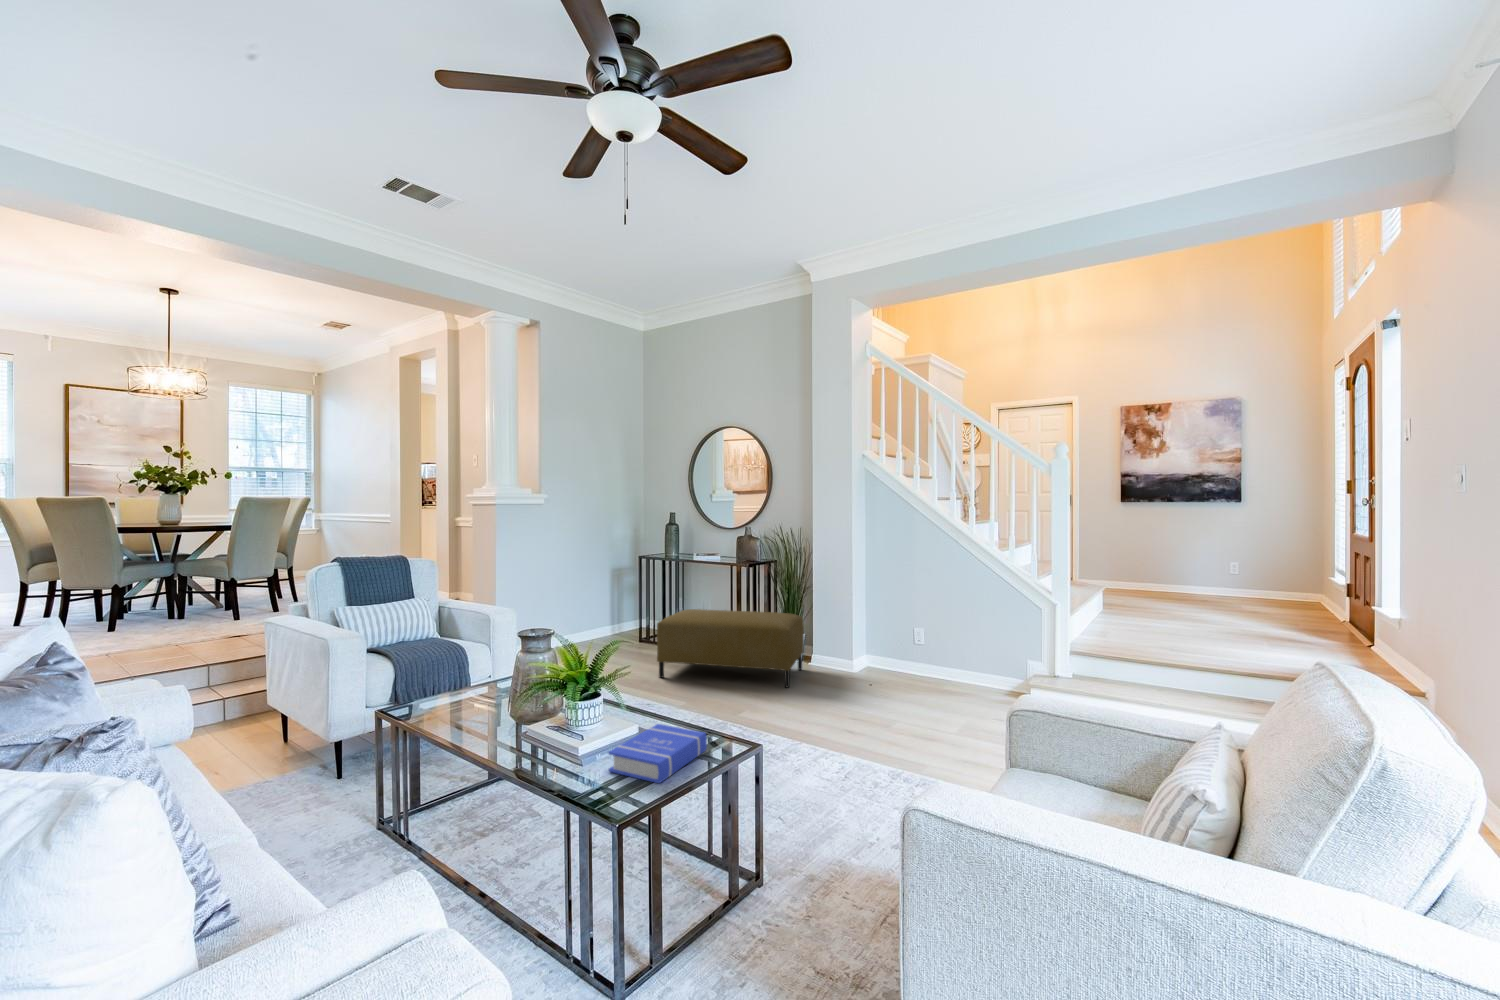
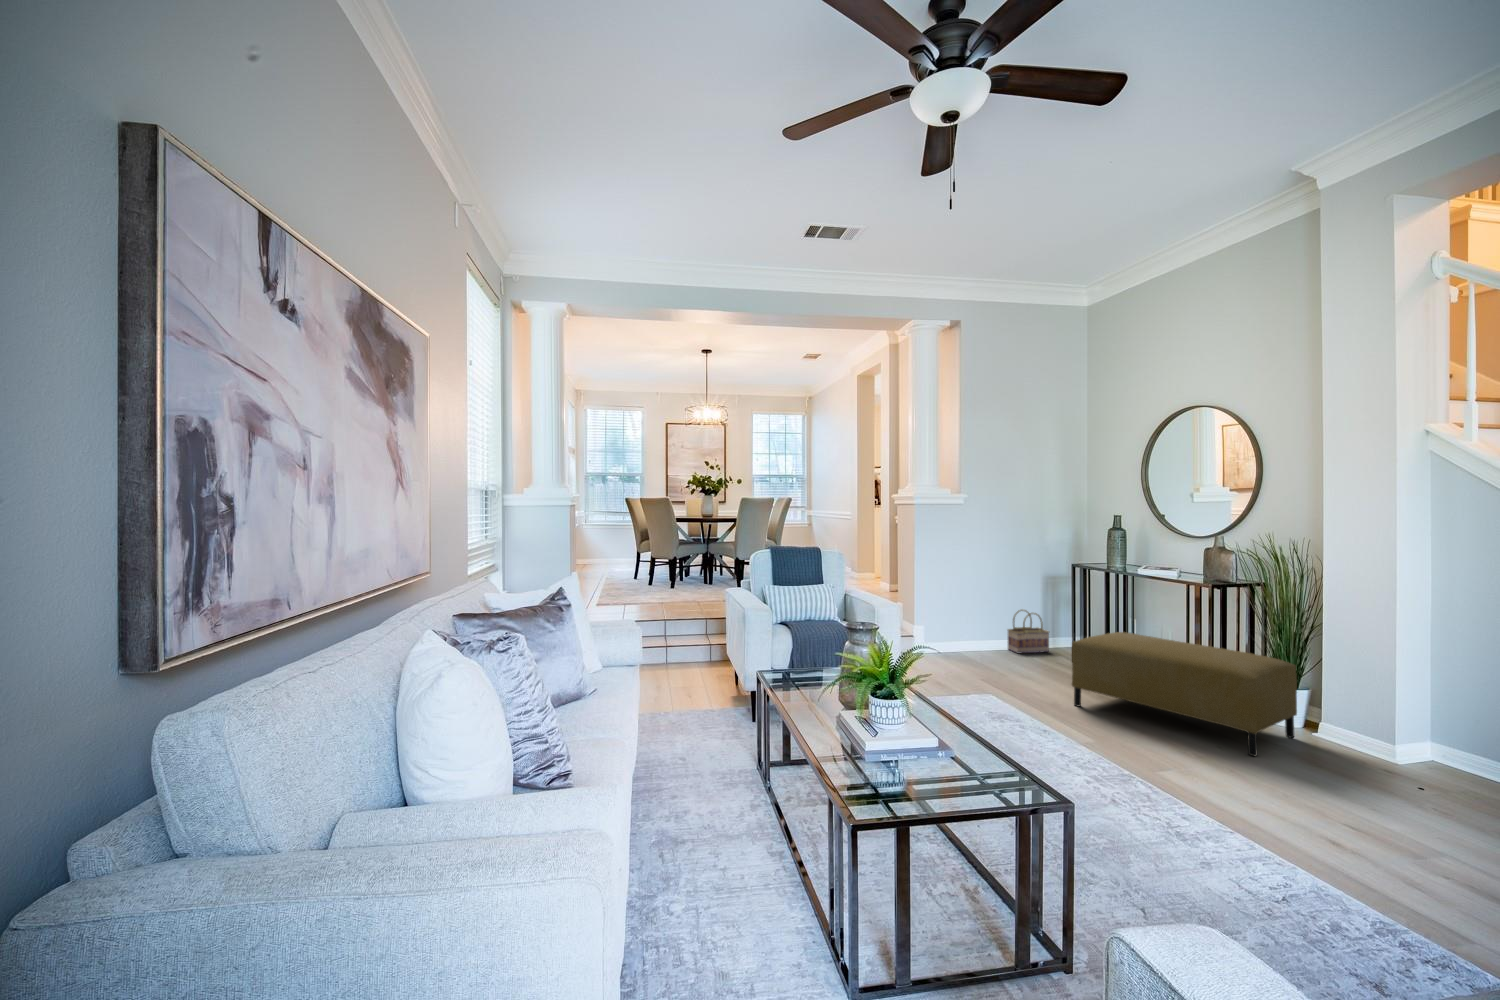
basket: none [580,601,617,642] -> present [1007,610,1049,653]
book: present [608,724,707,783] -> none [885,741,999,799]

